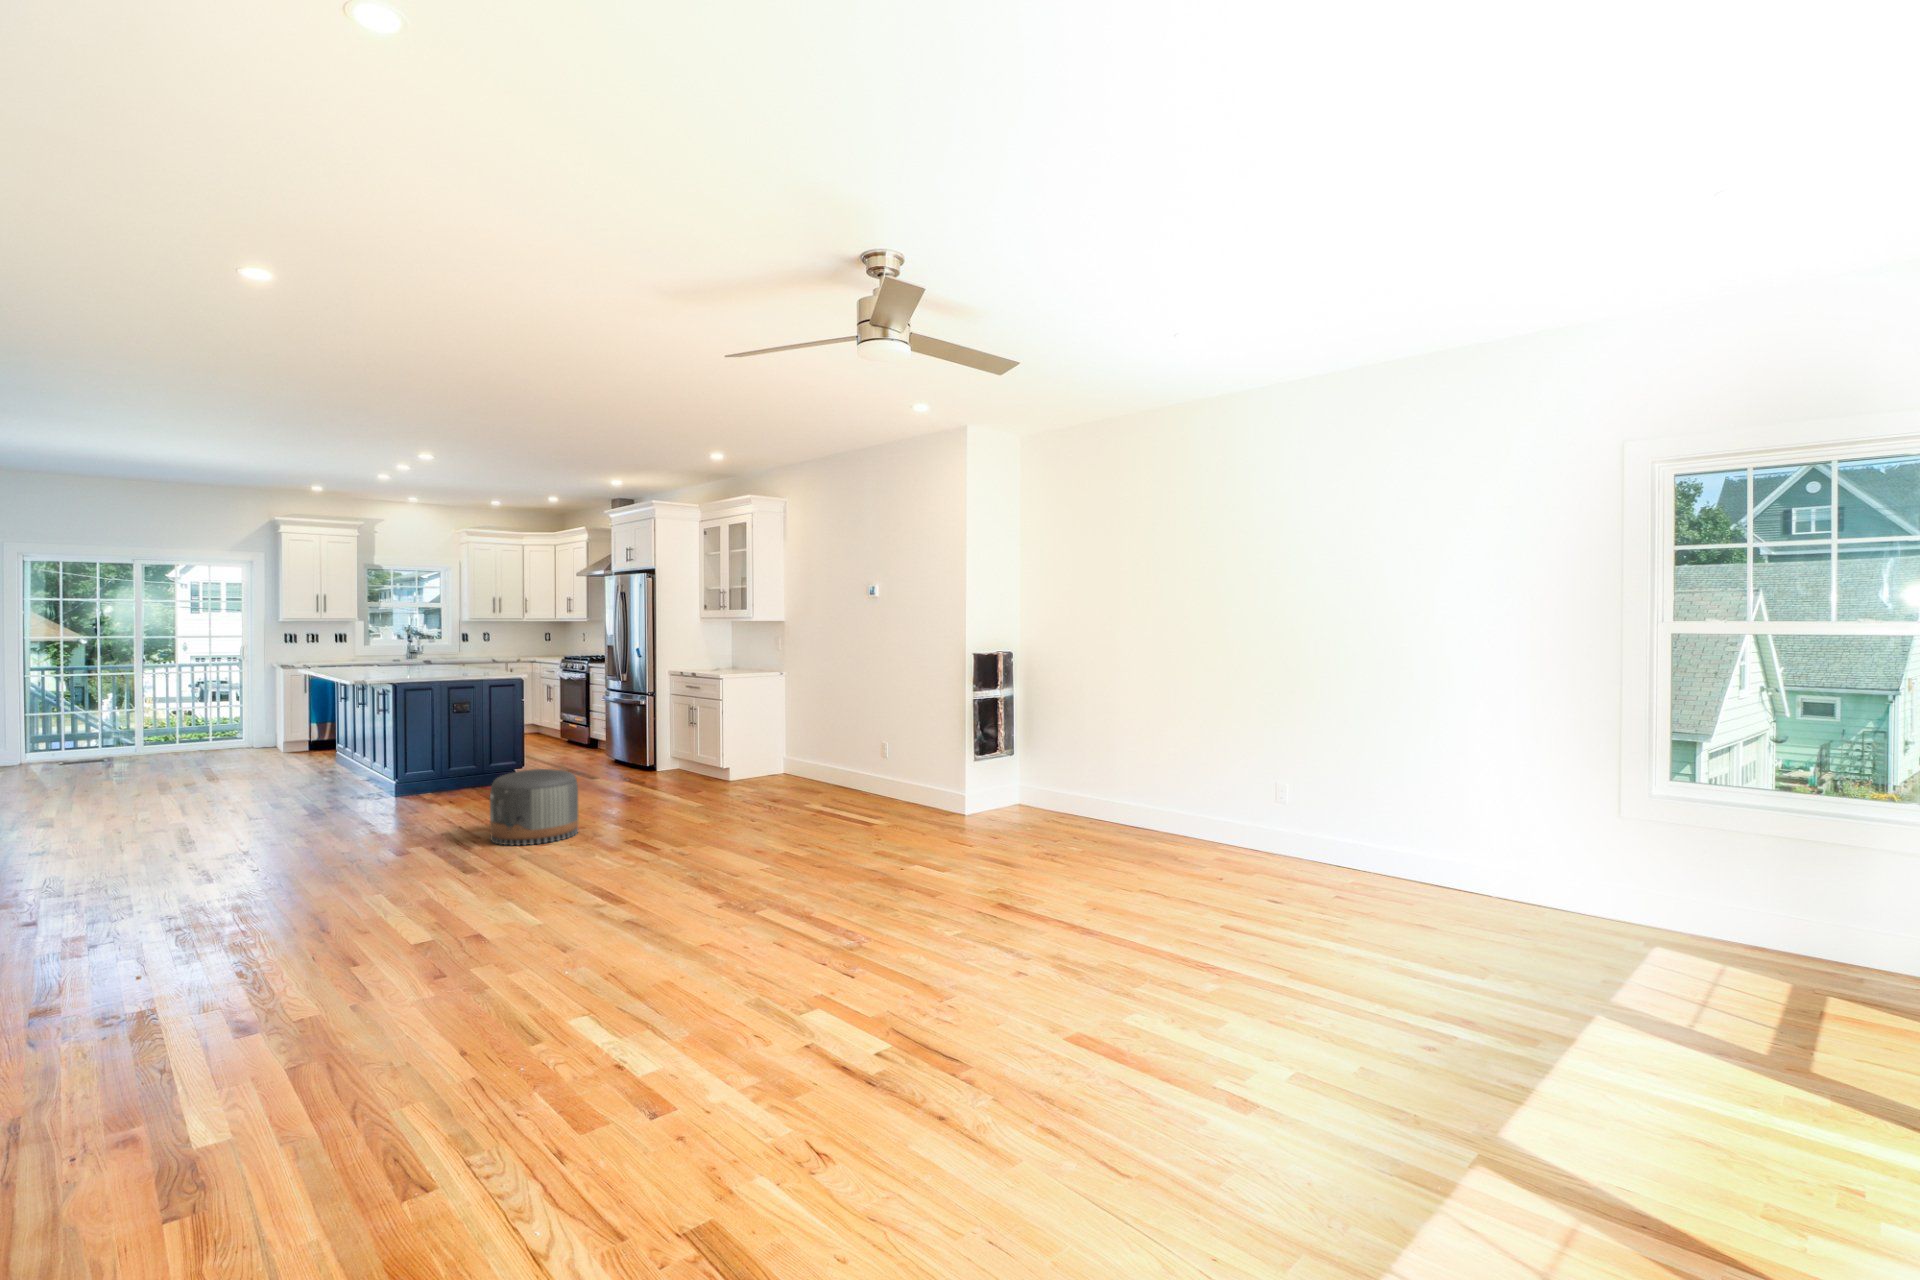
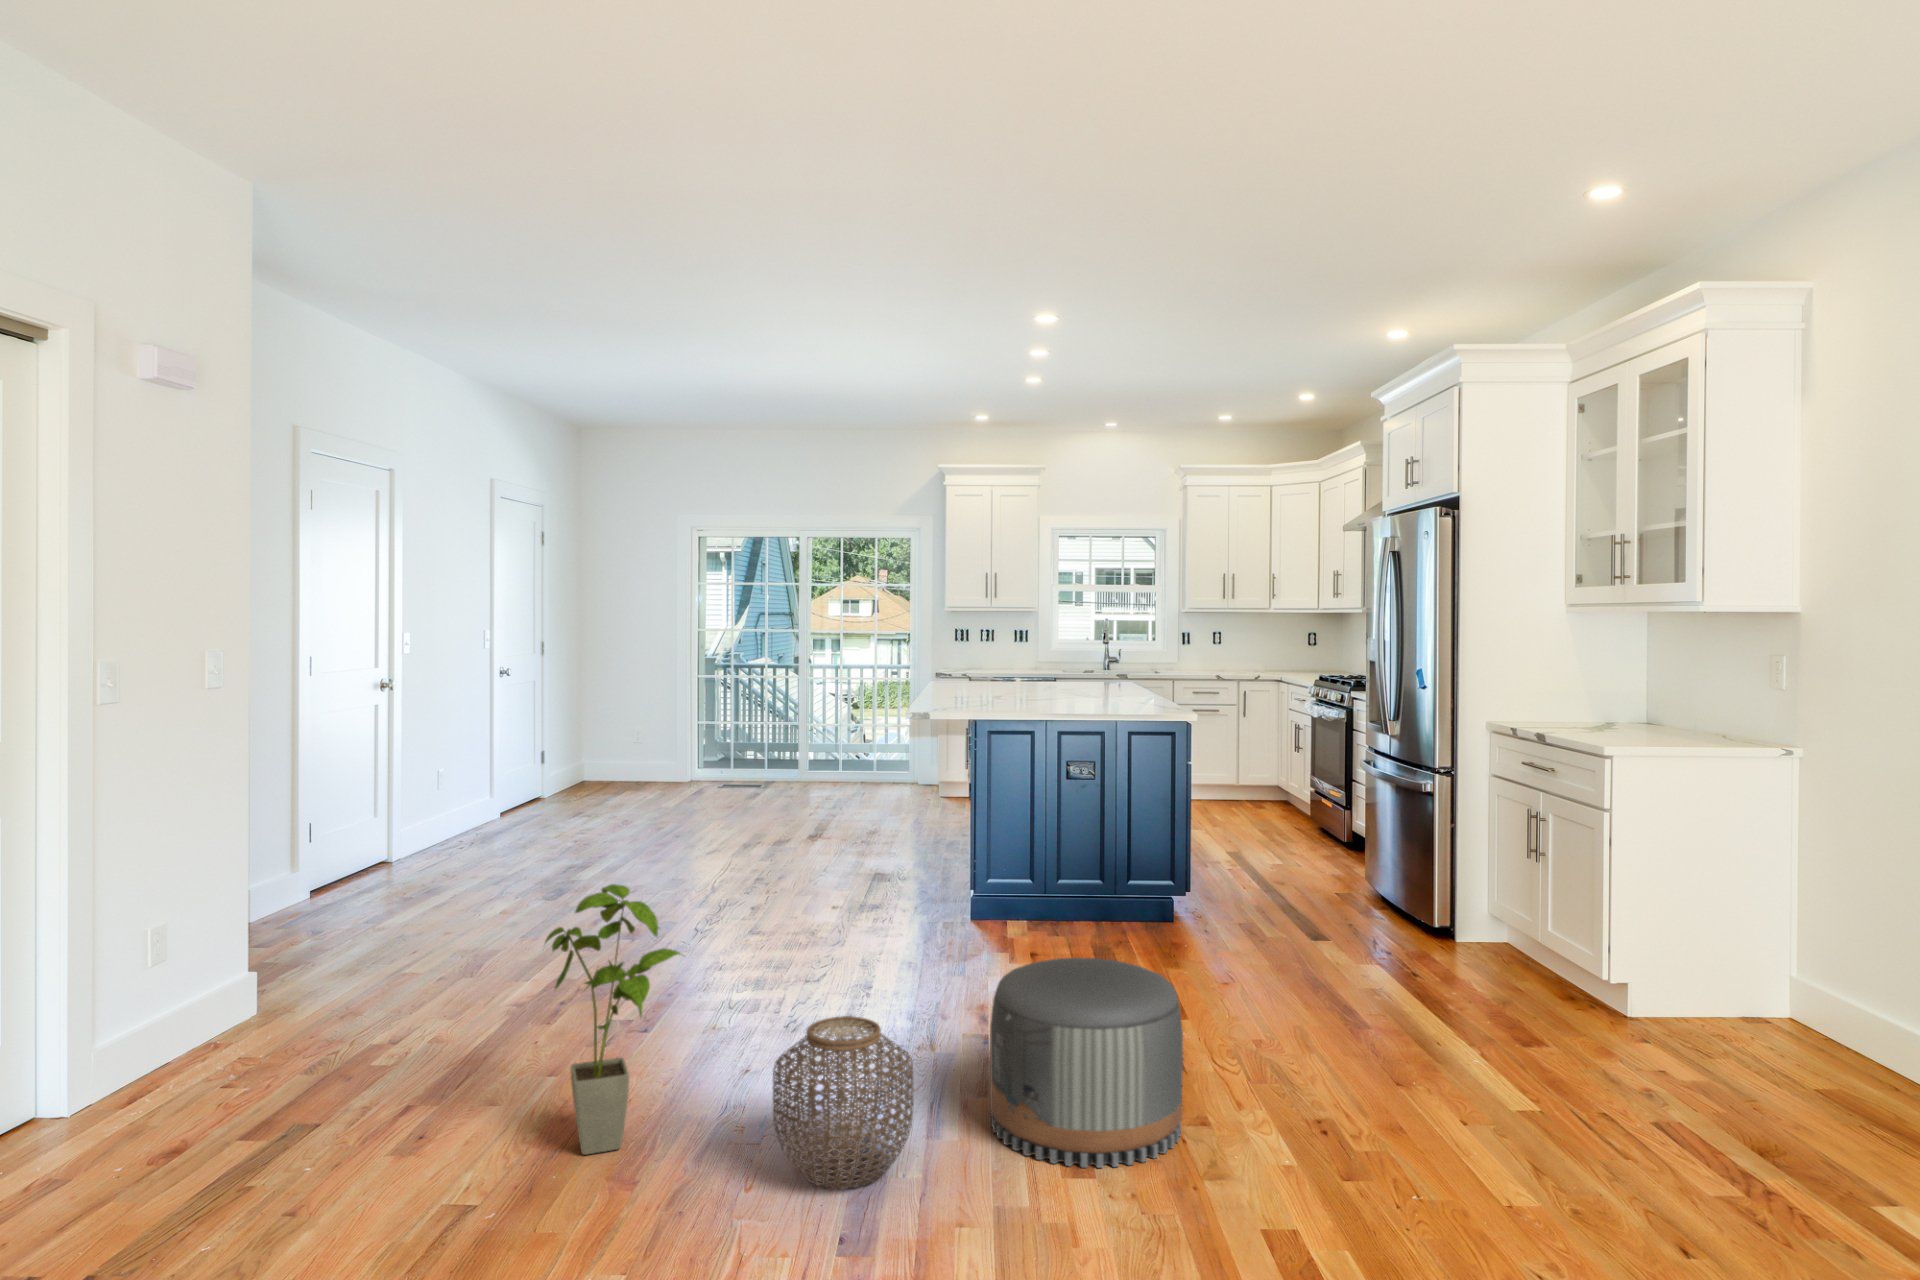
house plant: none [258,754,341,885] -> present [545,884,680,1155]
woven basket: none [404,798,474,867] -> present [773,1016,914,1189]

